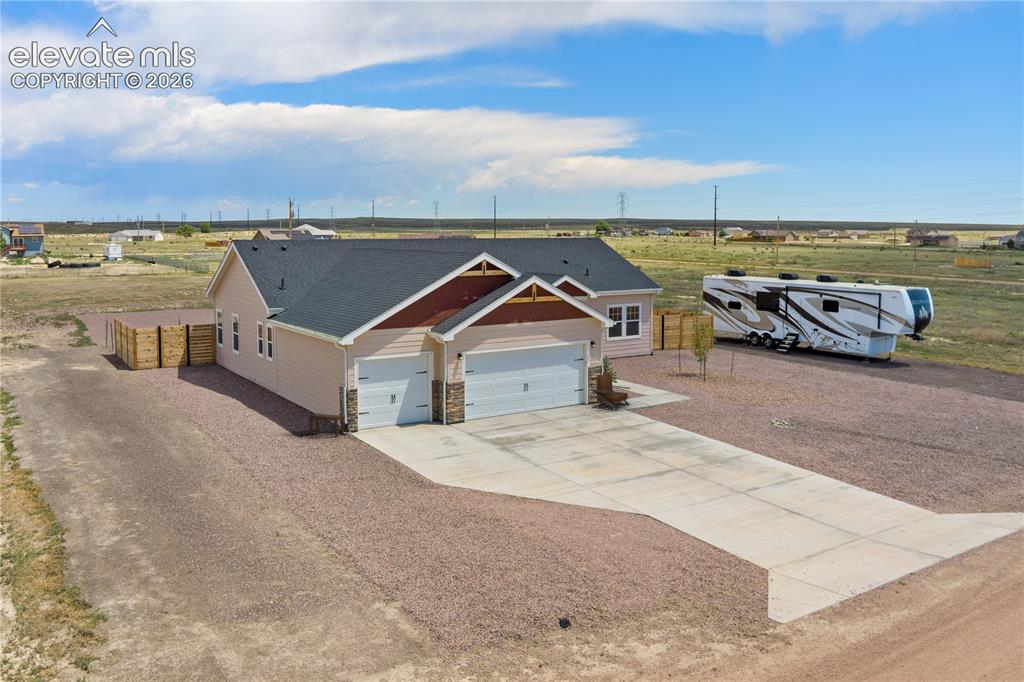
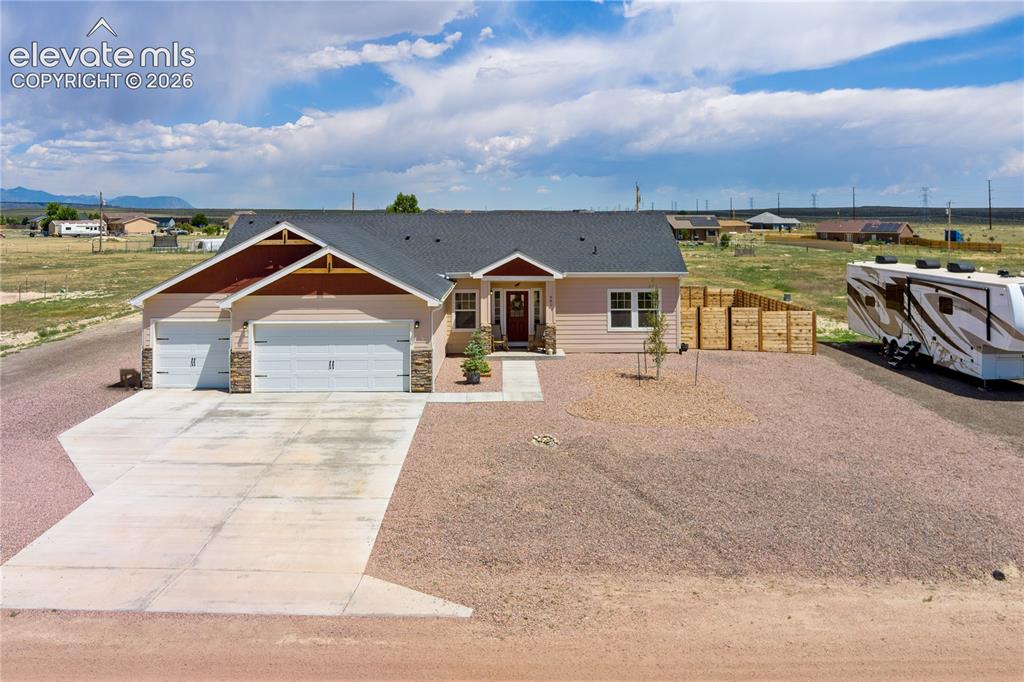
lounge chair: present [592,373,630,411] -> none [399,360,447,404]

